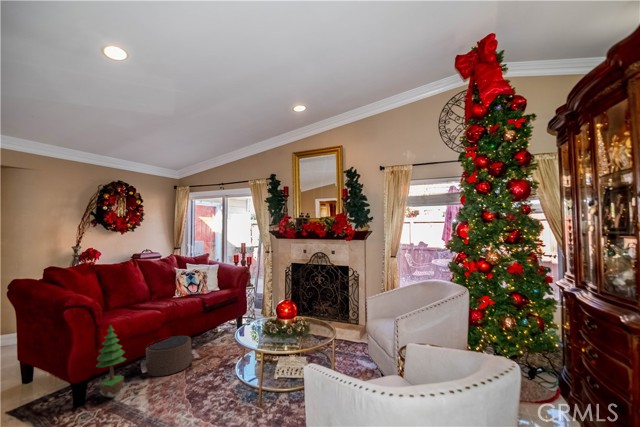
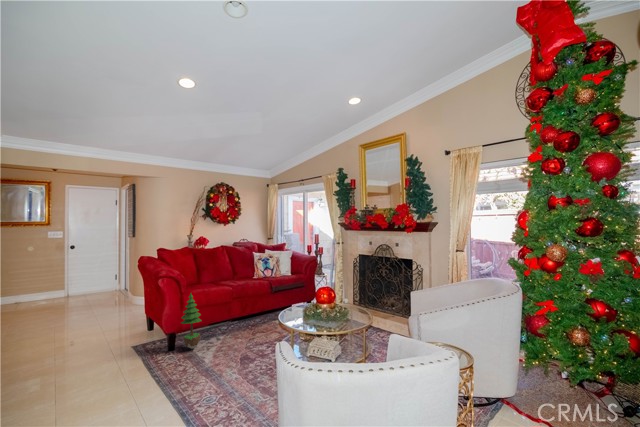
pouf: present [141,336,199,376] -> none [217,310,262,340]

